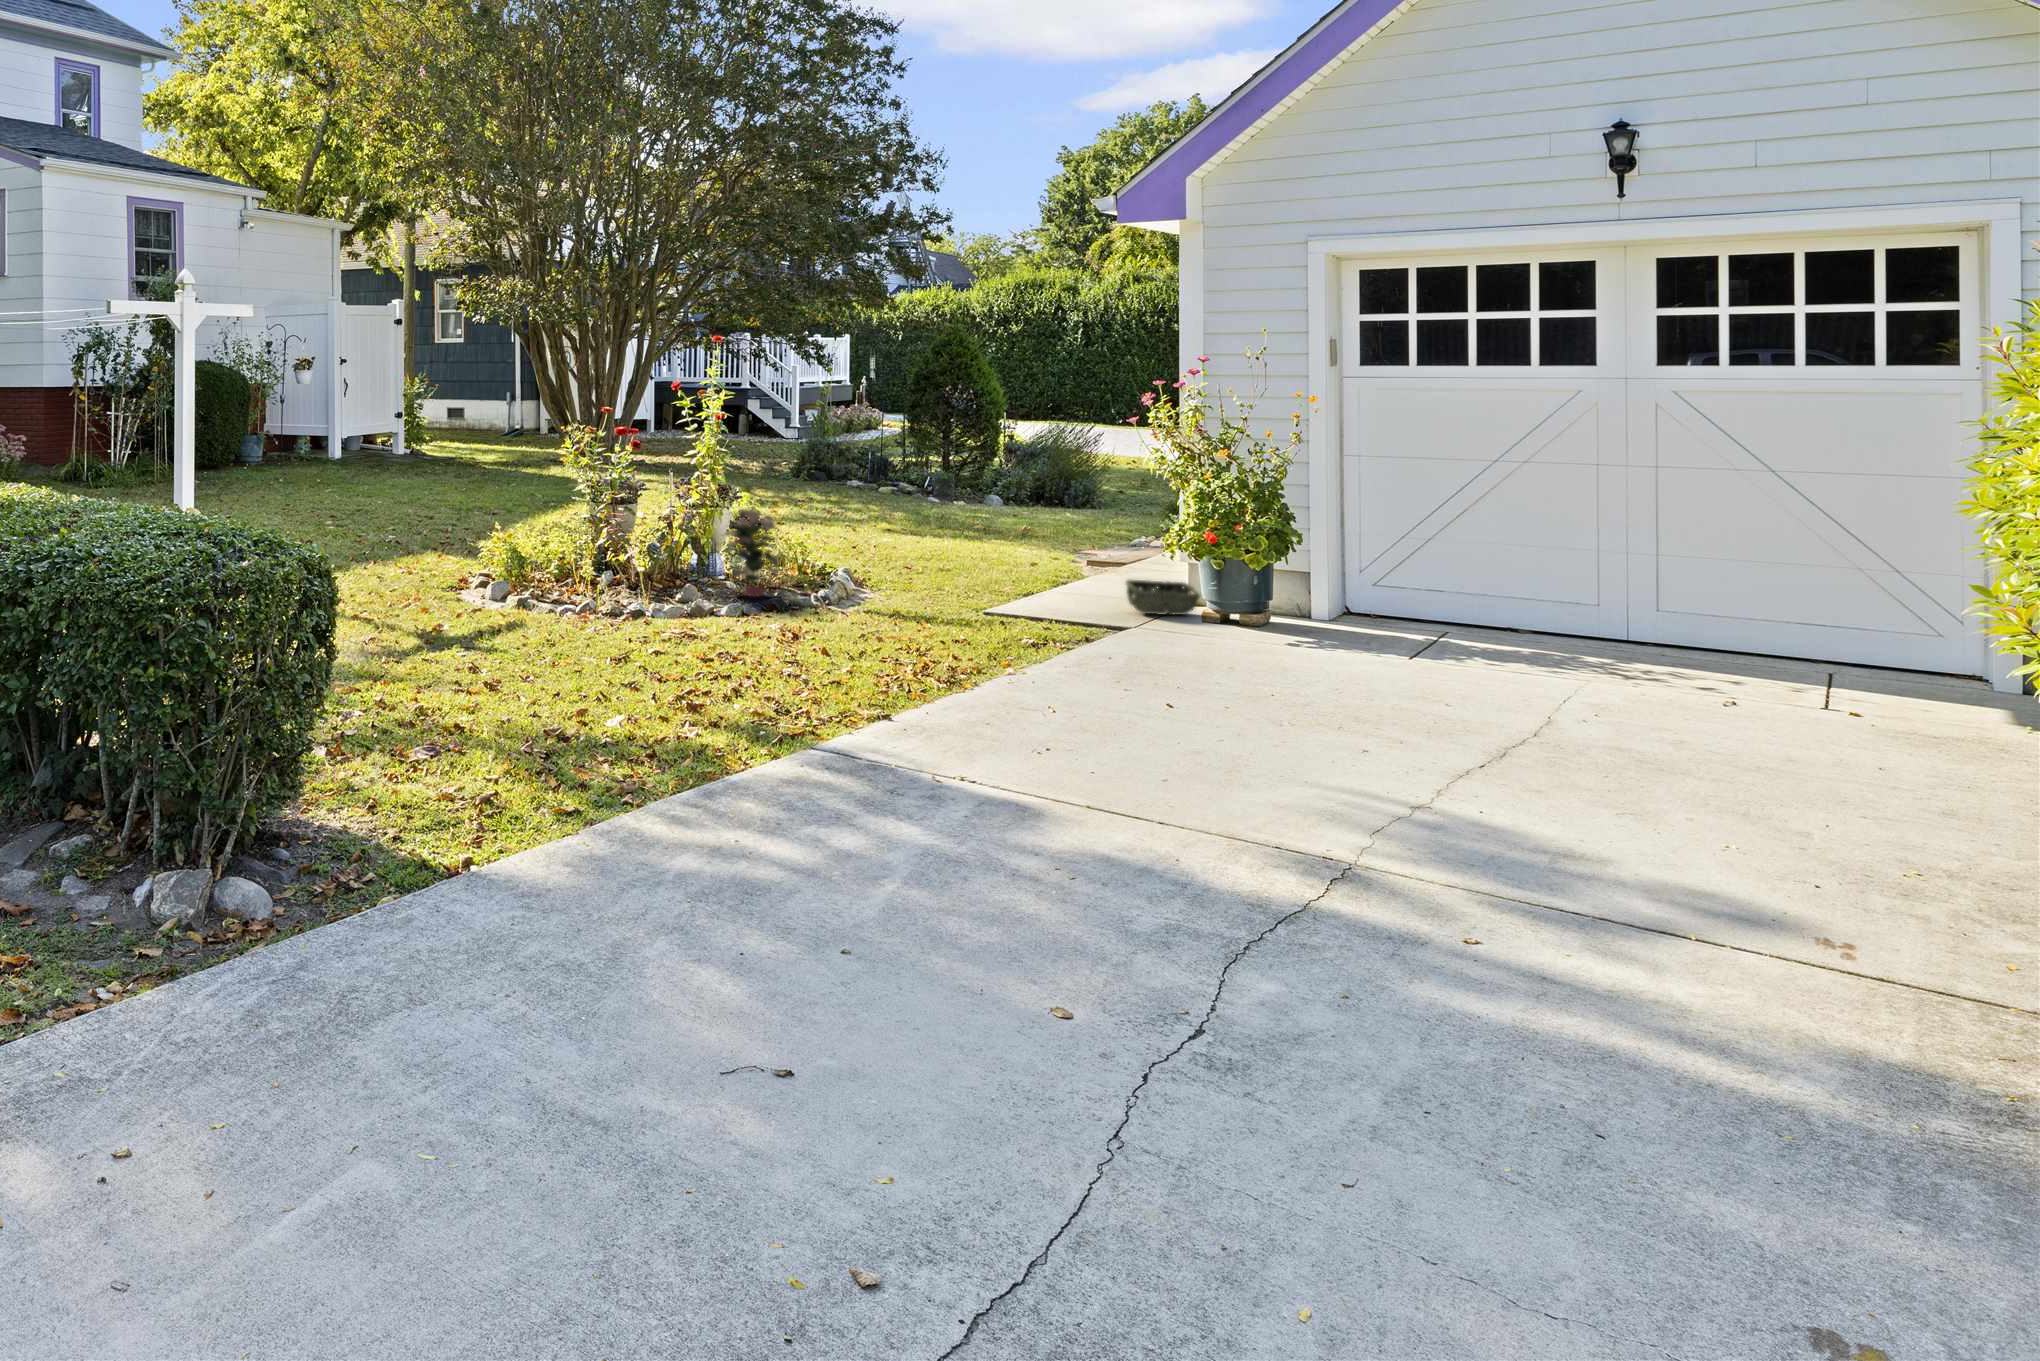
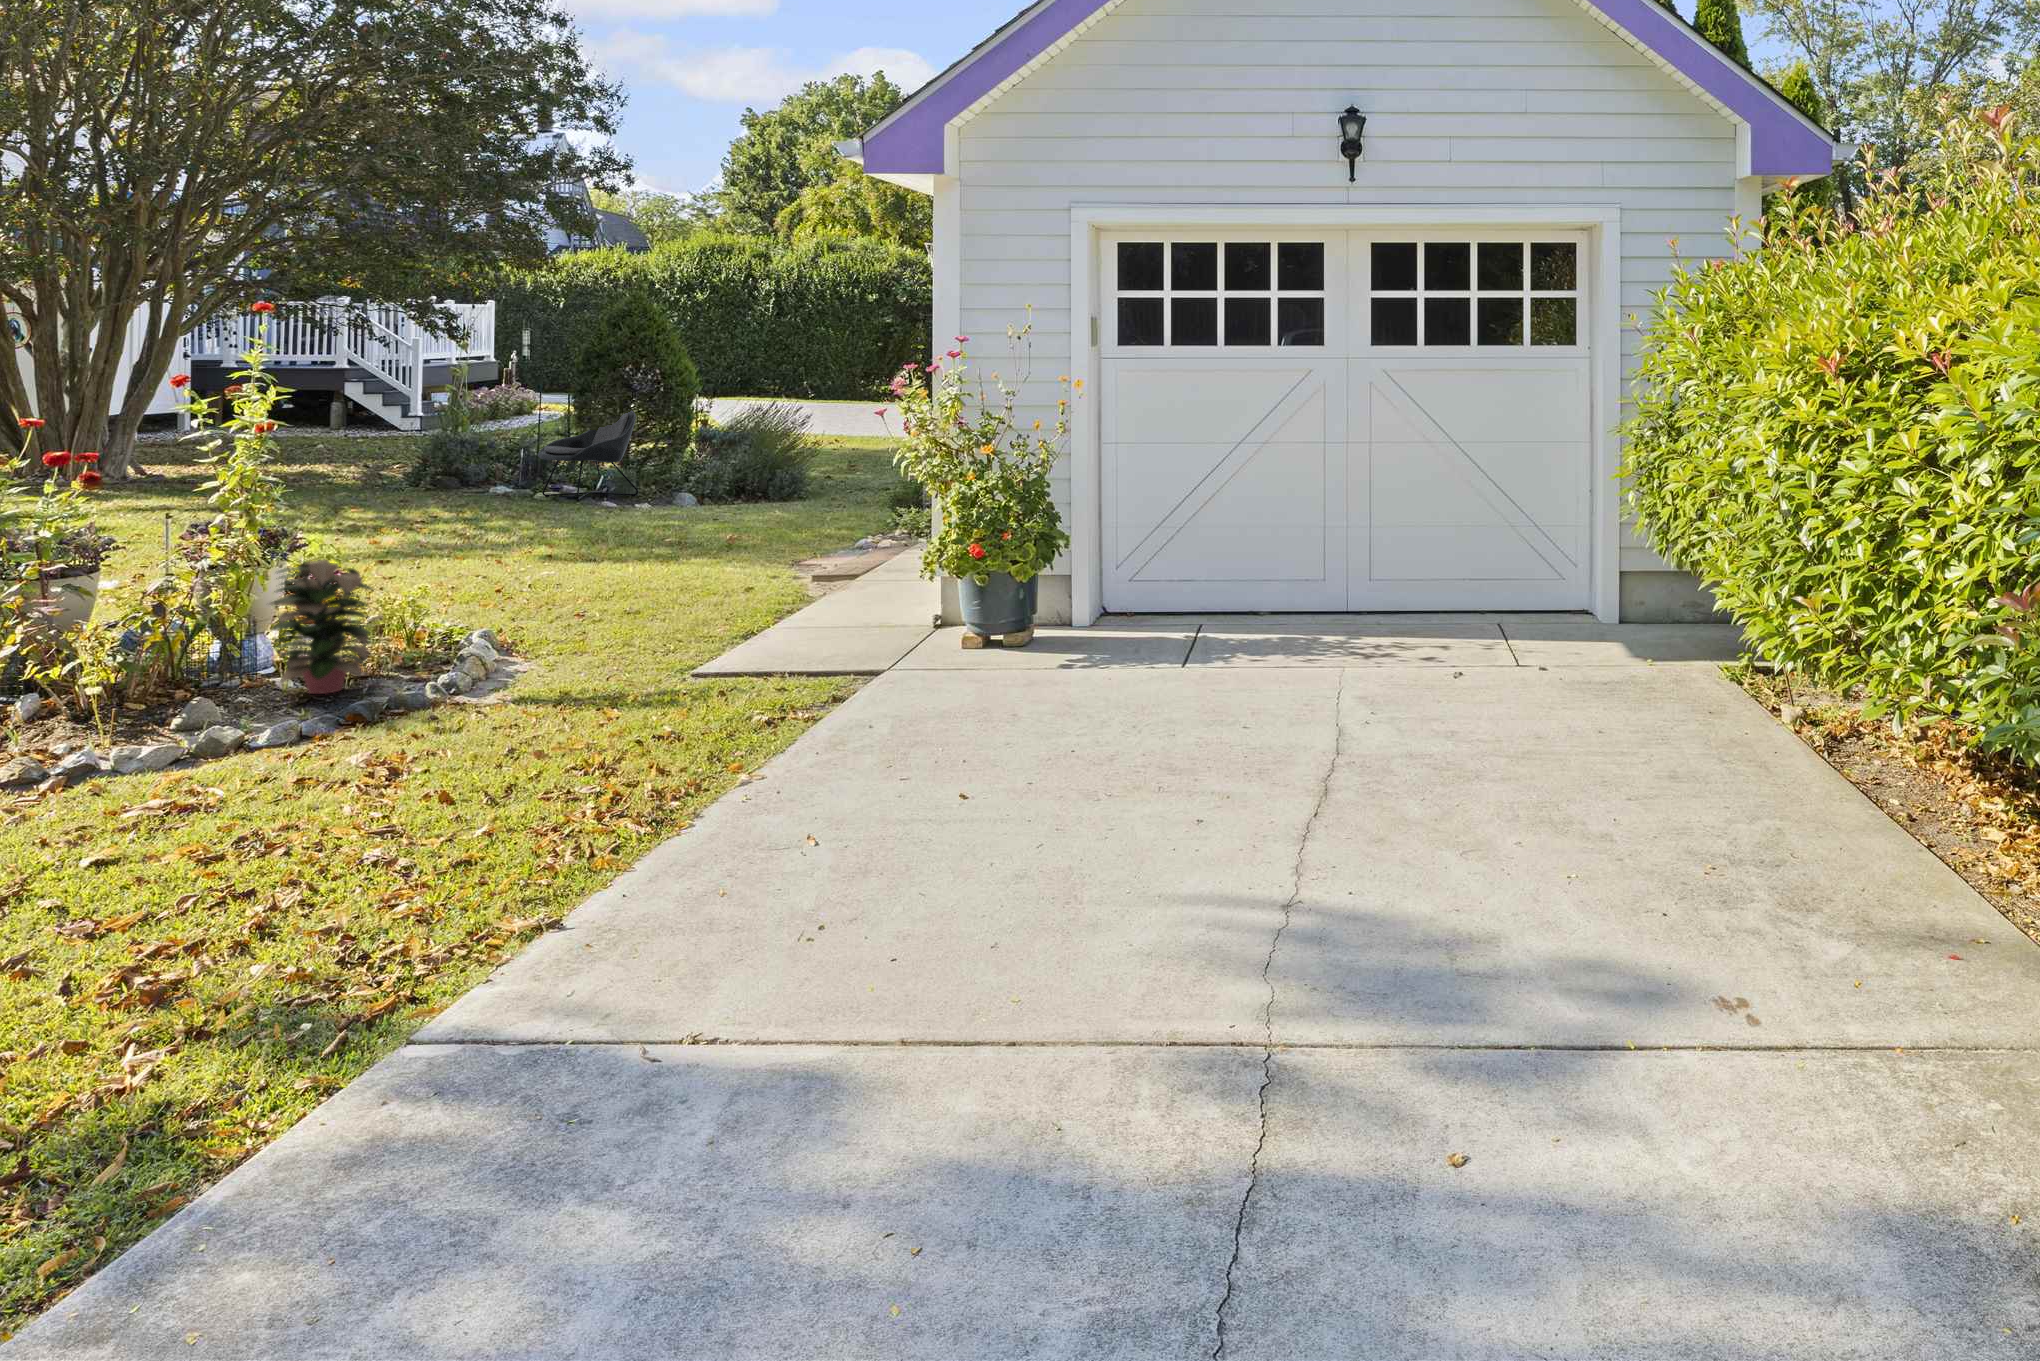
lounge chair: none [882,424,959,497] -> present [538,411,638,501]
woven basket: present [1126,580,1200,615] -> none [874,608,966,656]

